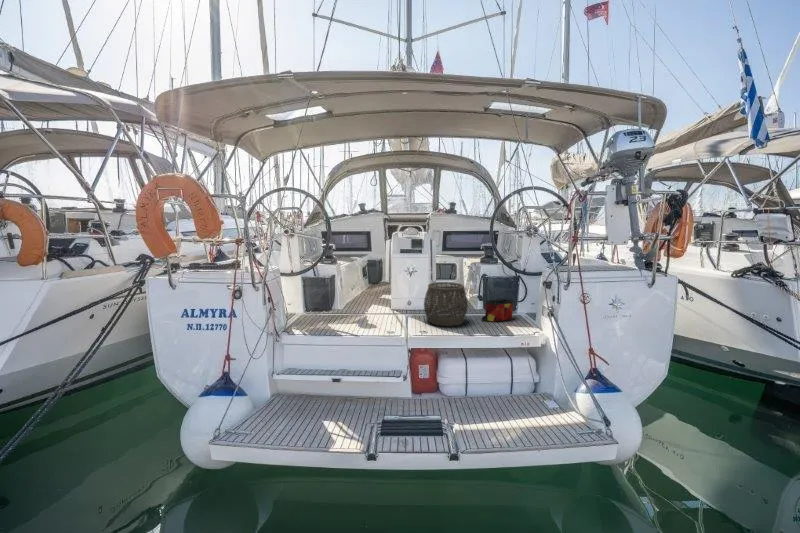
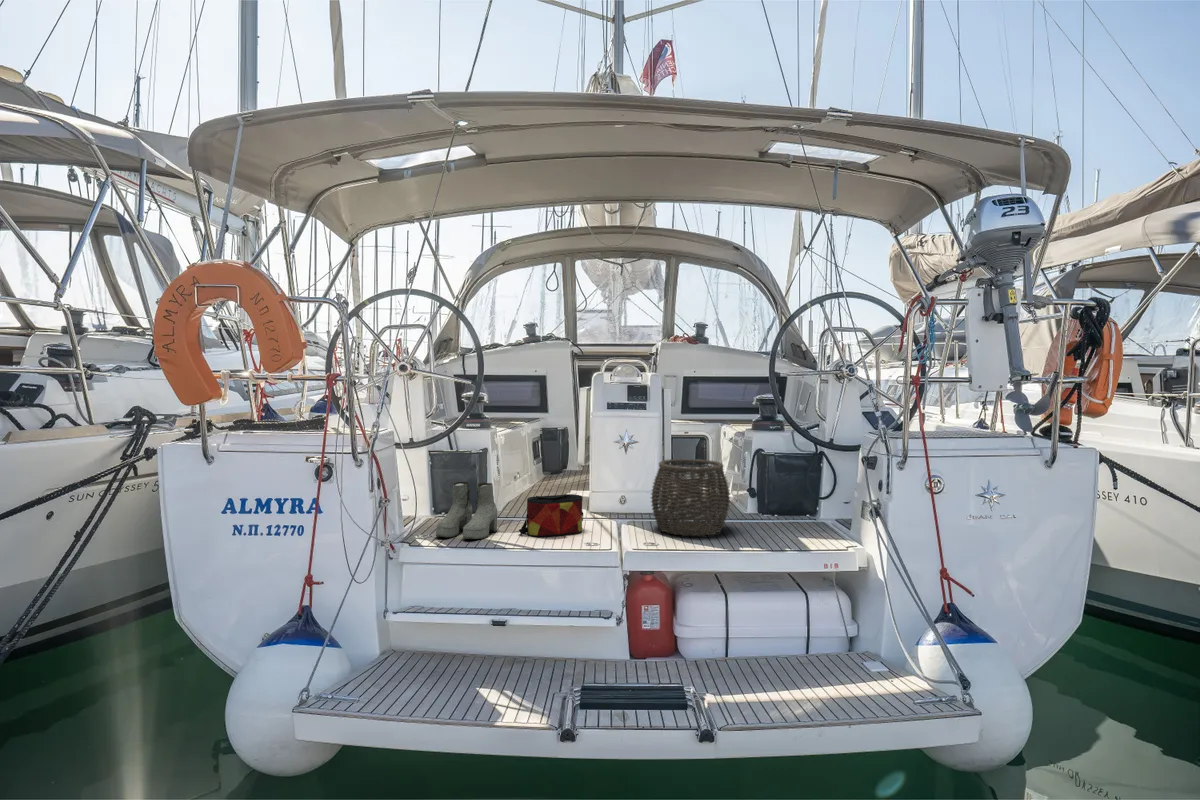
boots: none [305,296,339,330] -> present [436,481,497,539]
bag: present [482,299,513,322] -> present [519,494,583,537]

